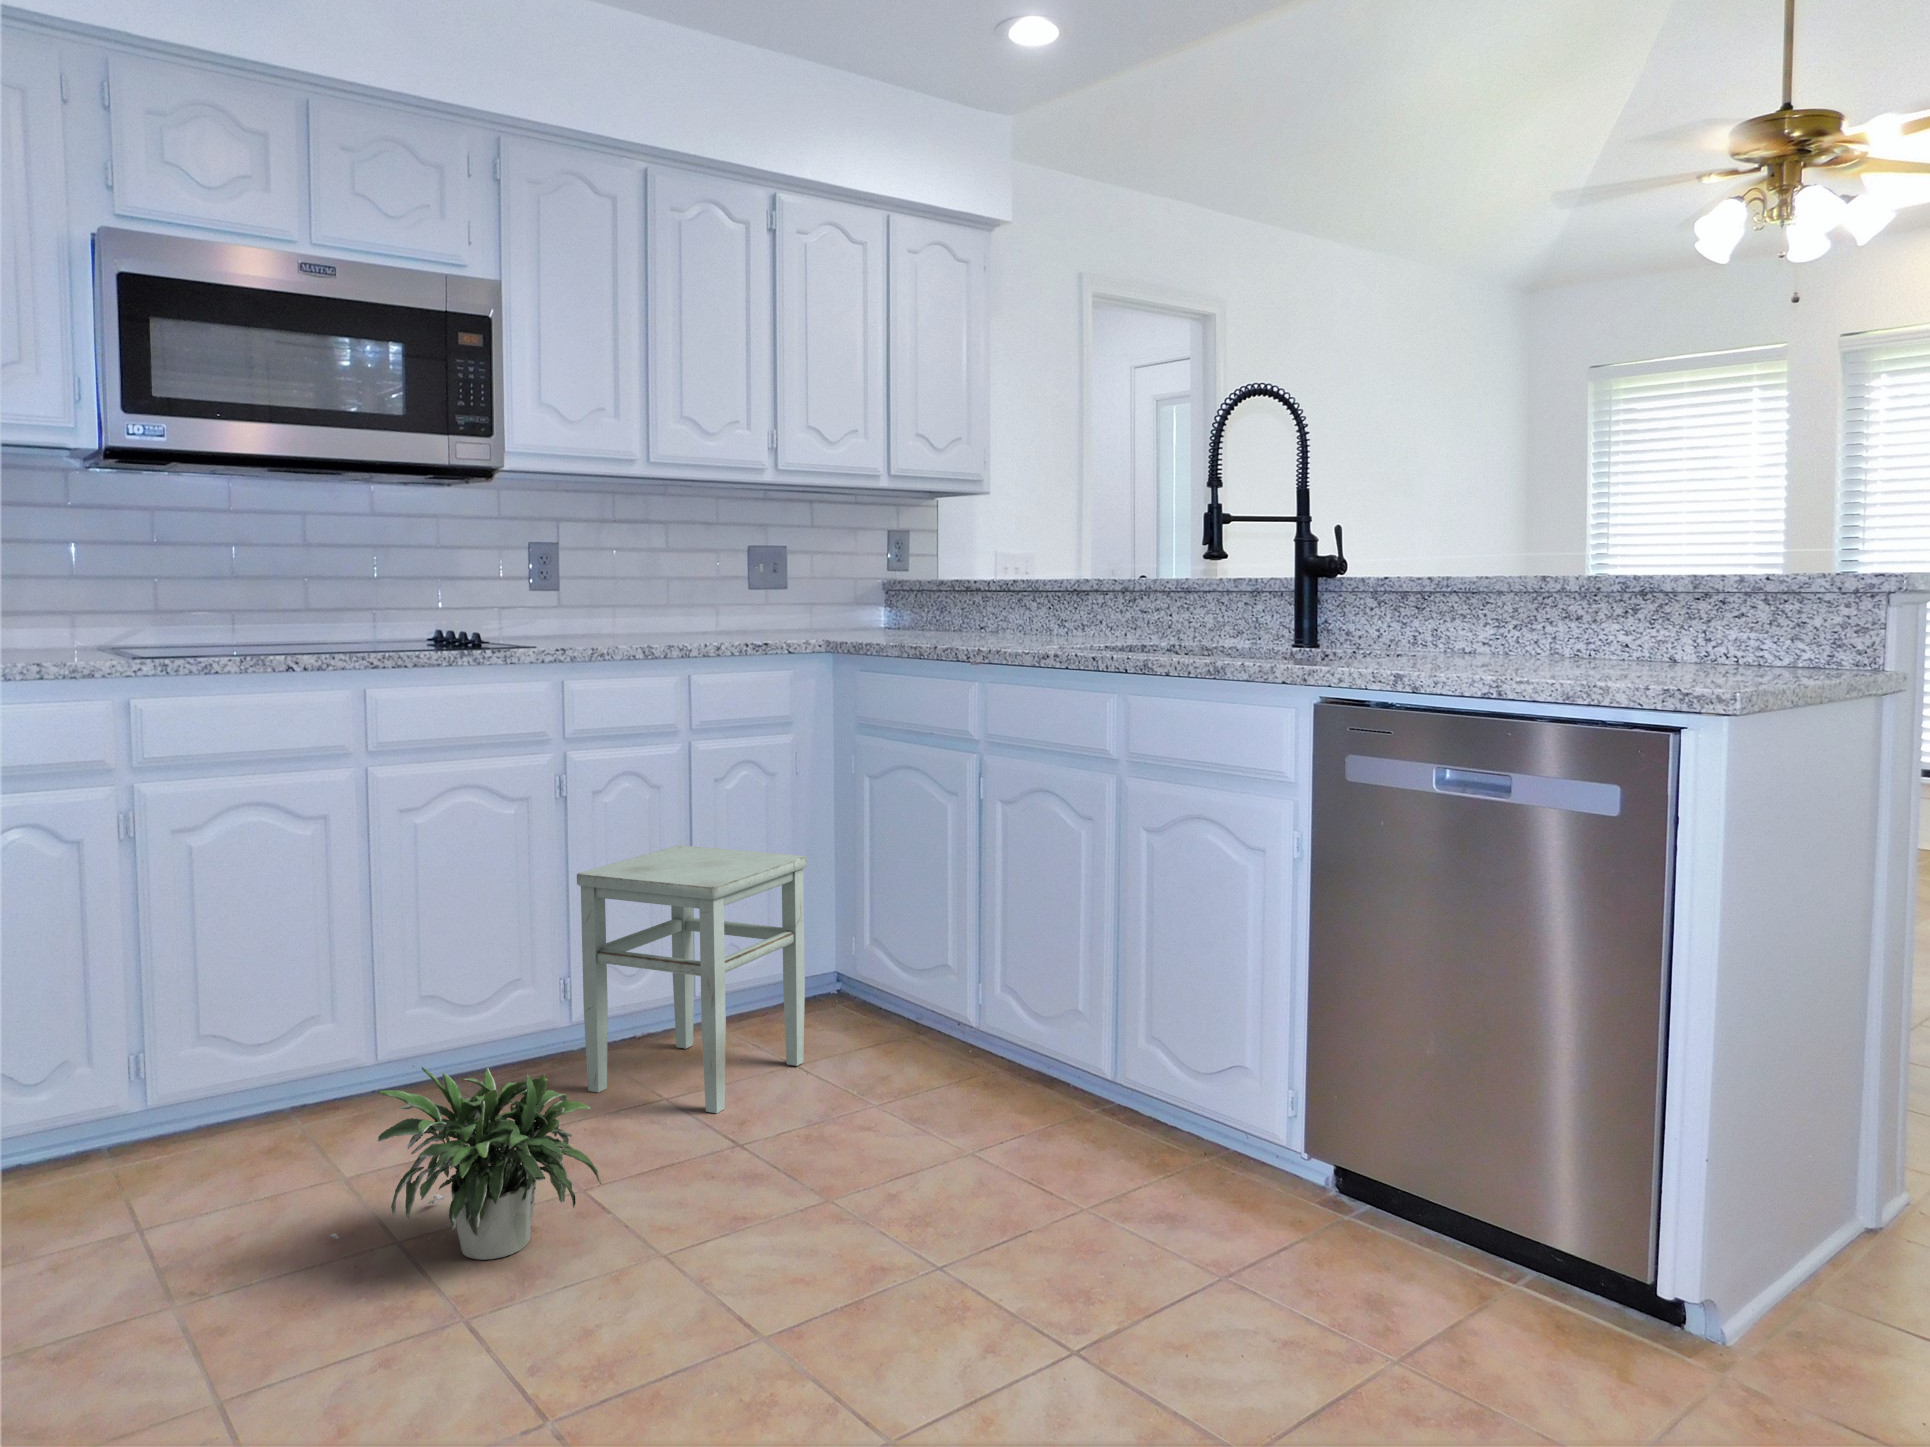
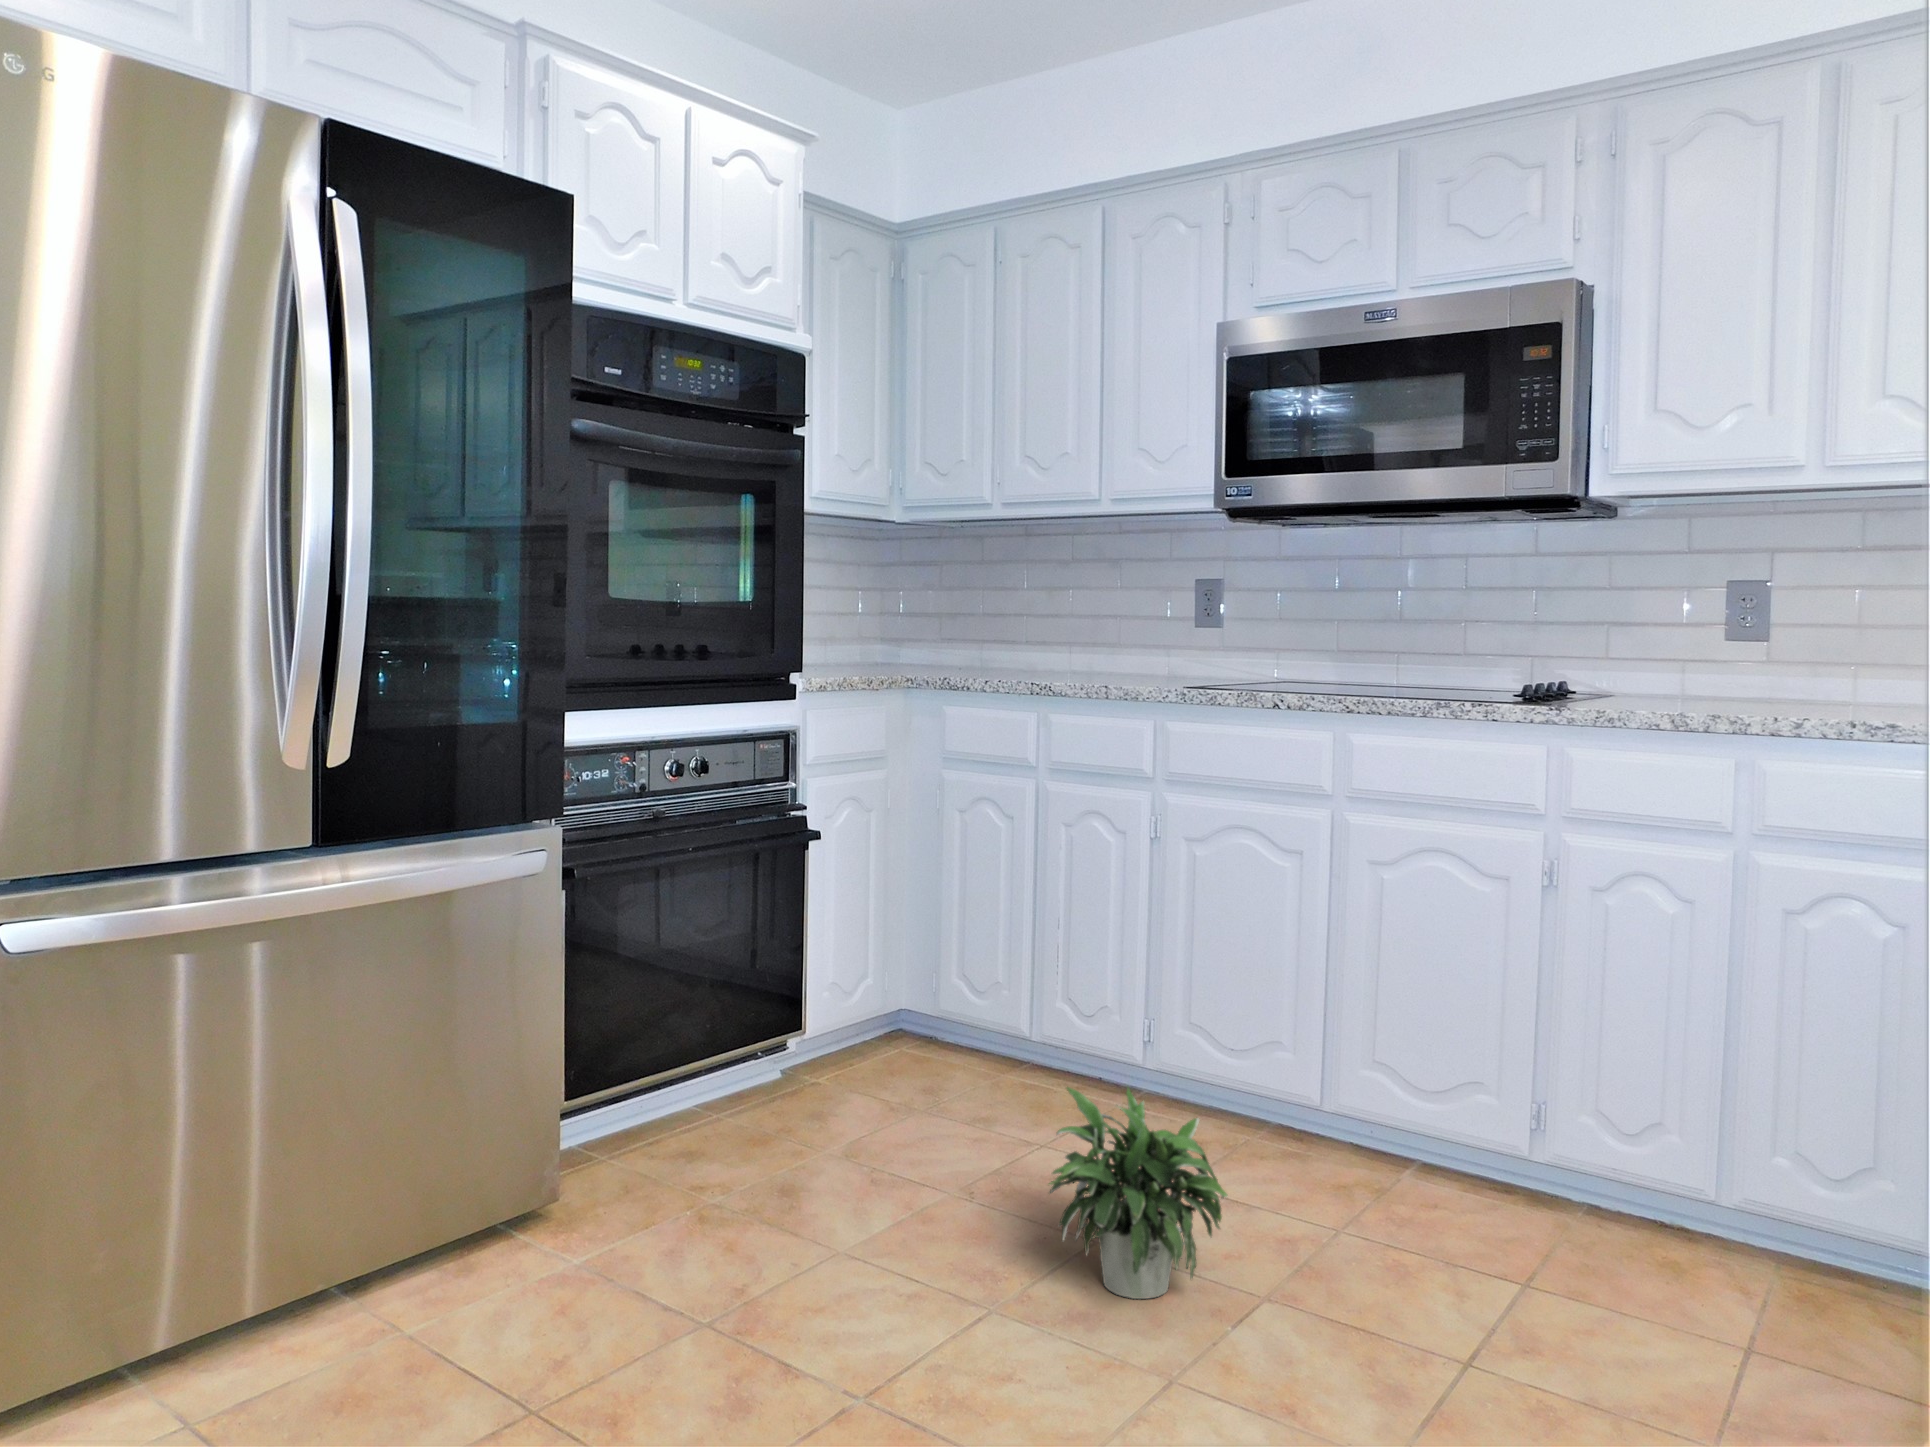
stool: present [577,845,807,1113] -> none [1491,974,1790,1349]

